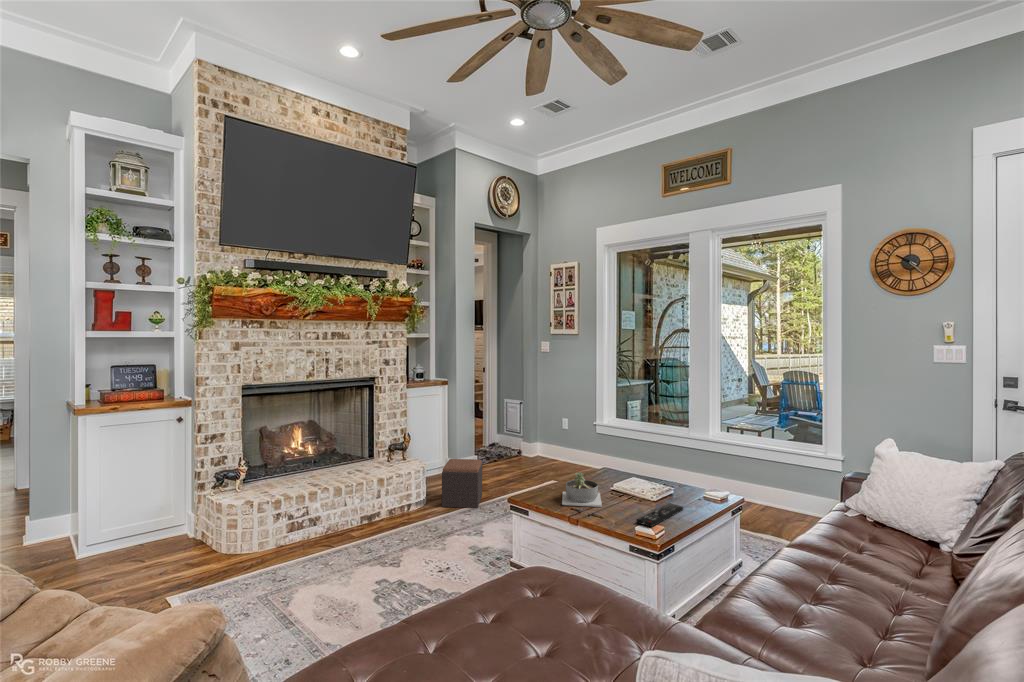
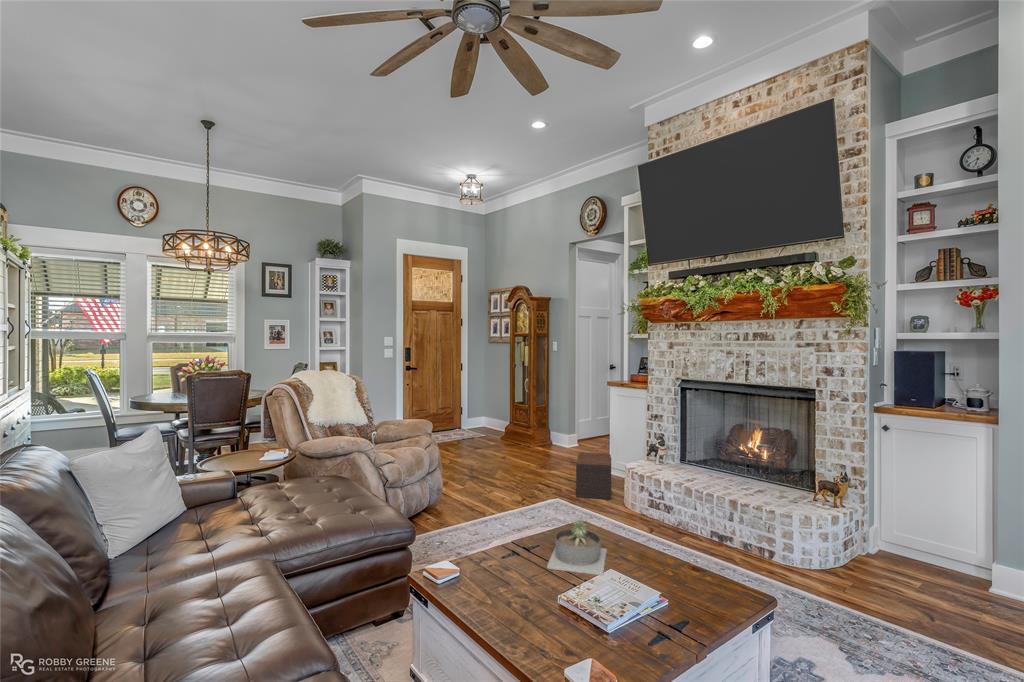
footstool: present [442,459,482,508] -> present [576,453,611,499]
remote control: present [636,503,683,527] -> none [461,576,543,635]

